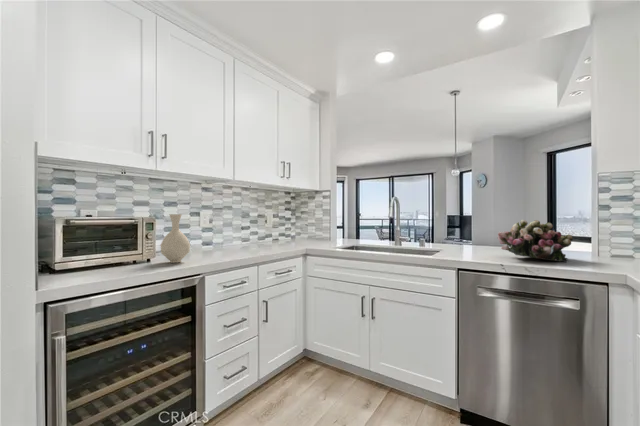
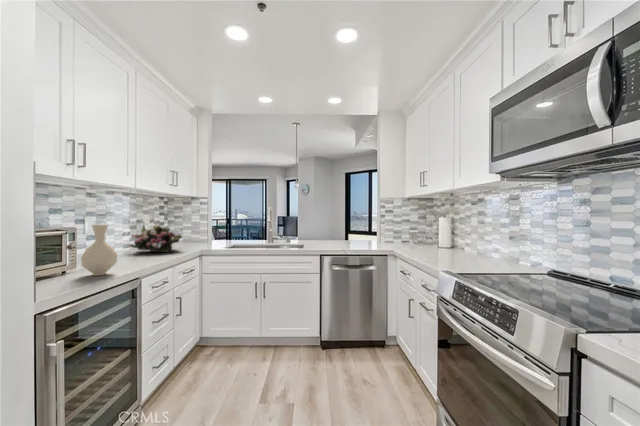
flower arrangement: present [498,220,573,262] -> present [127,225,182,252]

